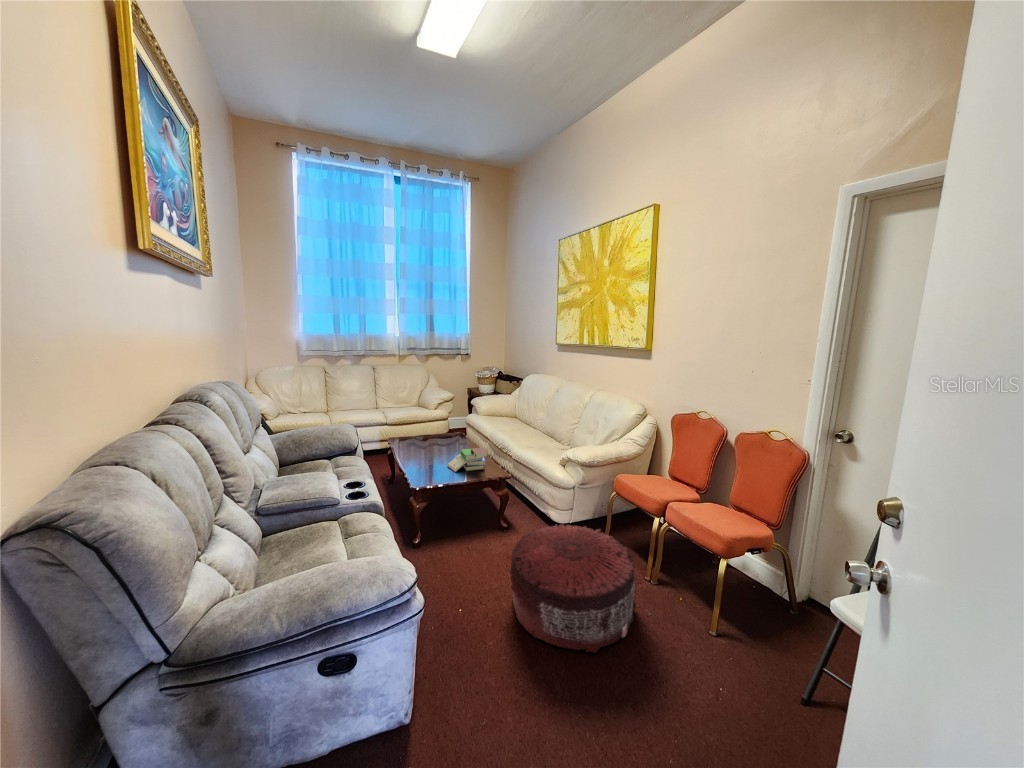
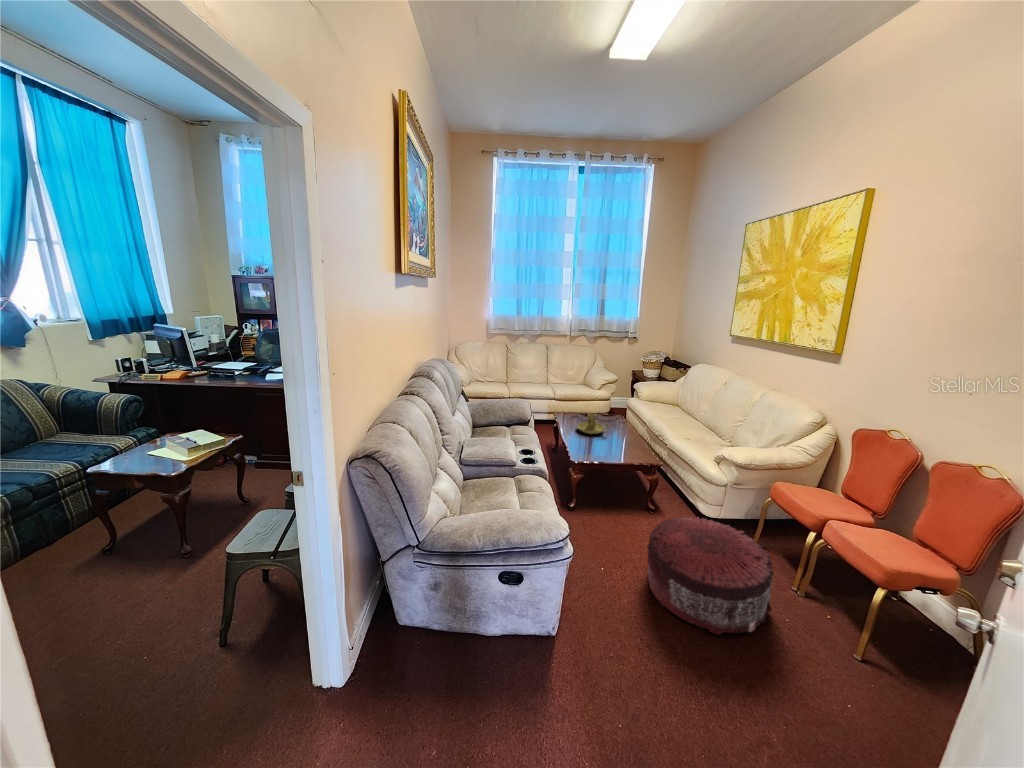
candle holder: none [416,433,451,456] -> present [578,413,608,434]
book: present [448,448,487,472] -> none [603,433,640,453]

